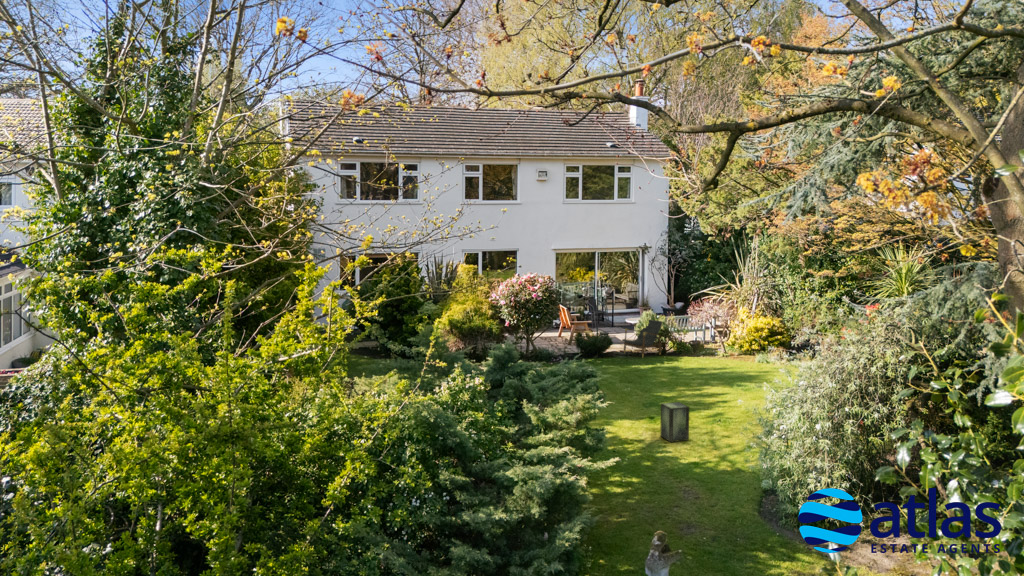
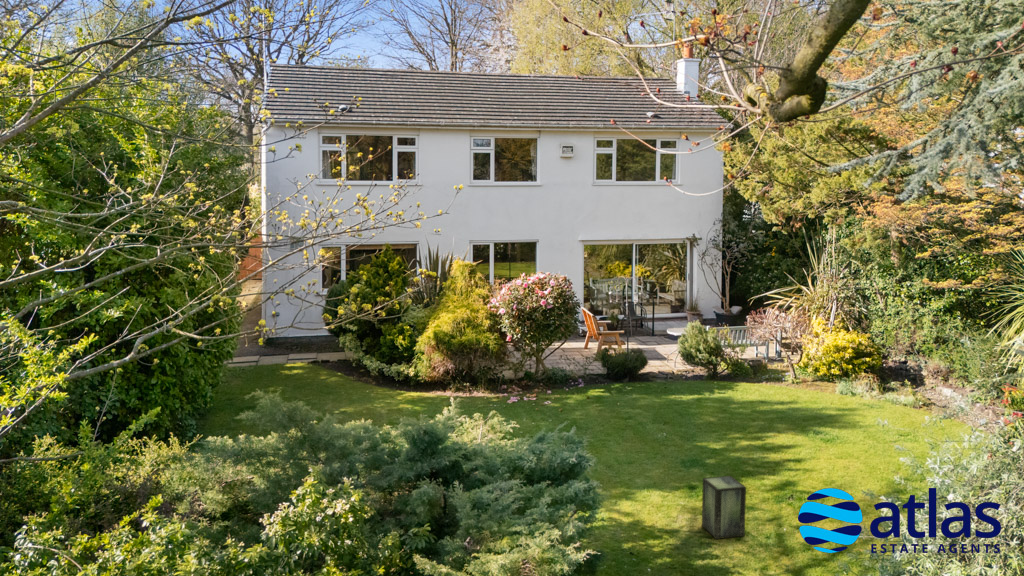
lounge chair: present [622,320,662,357] -> none [659,331,712,383]

